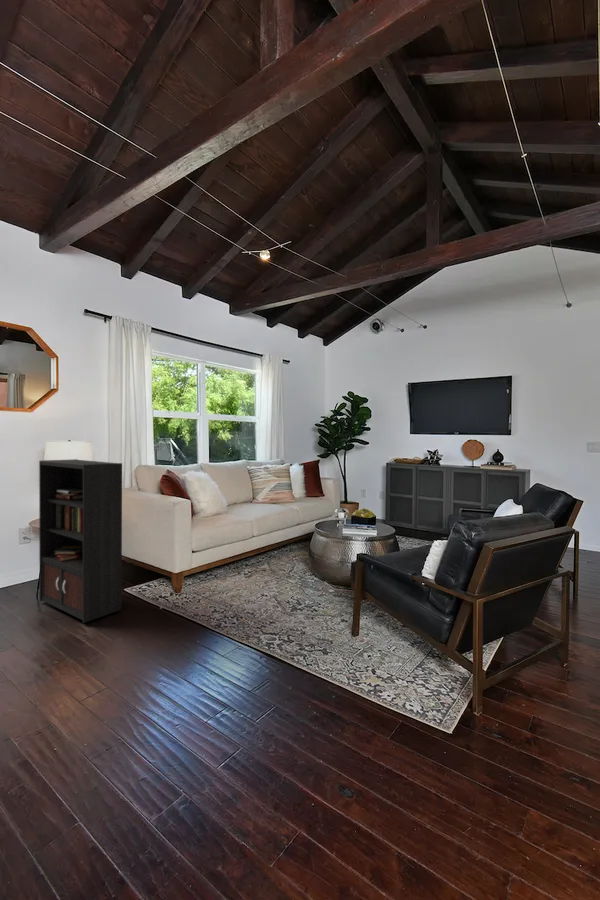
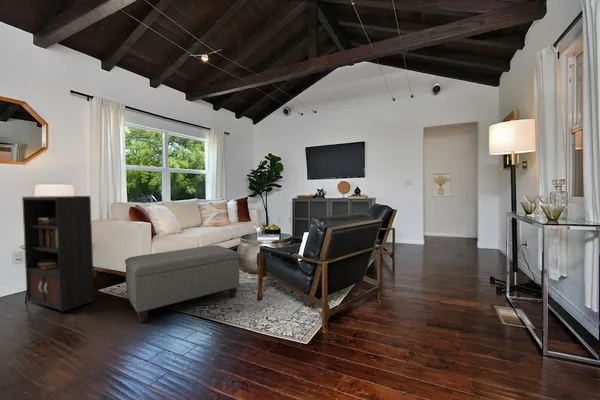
ottoman: none [165,541,323,654] -> present [125,245,239,323]

